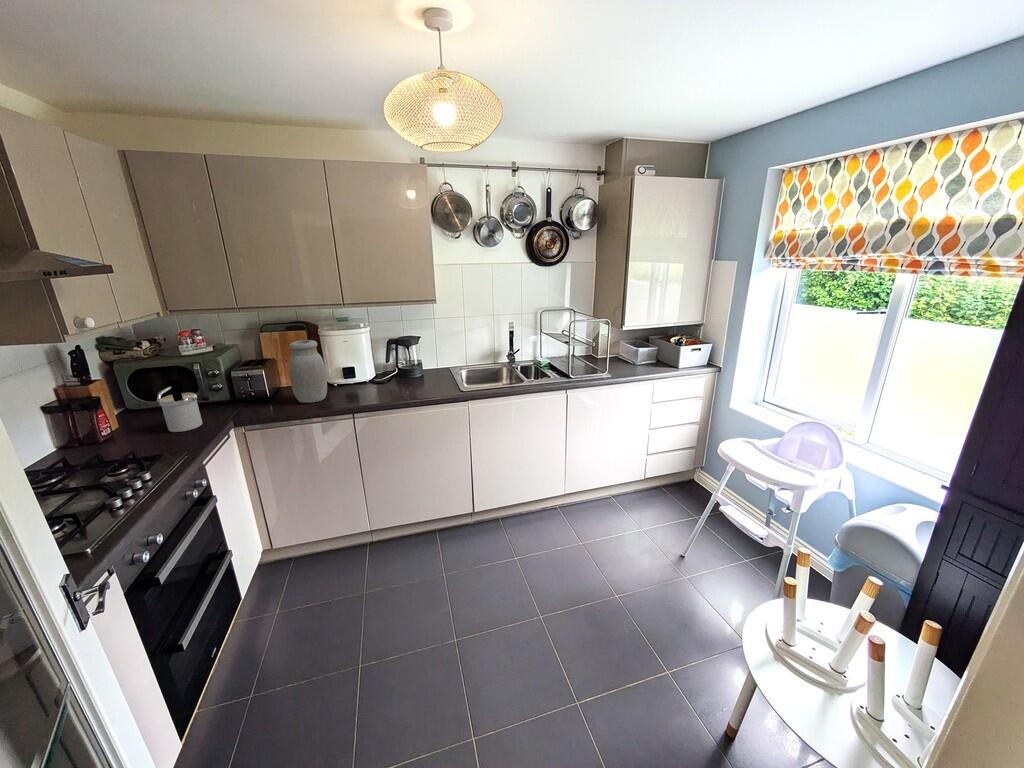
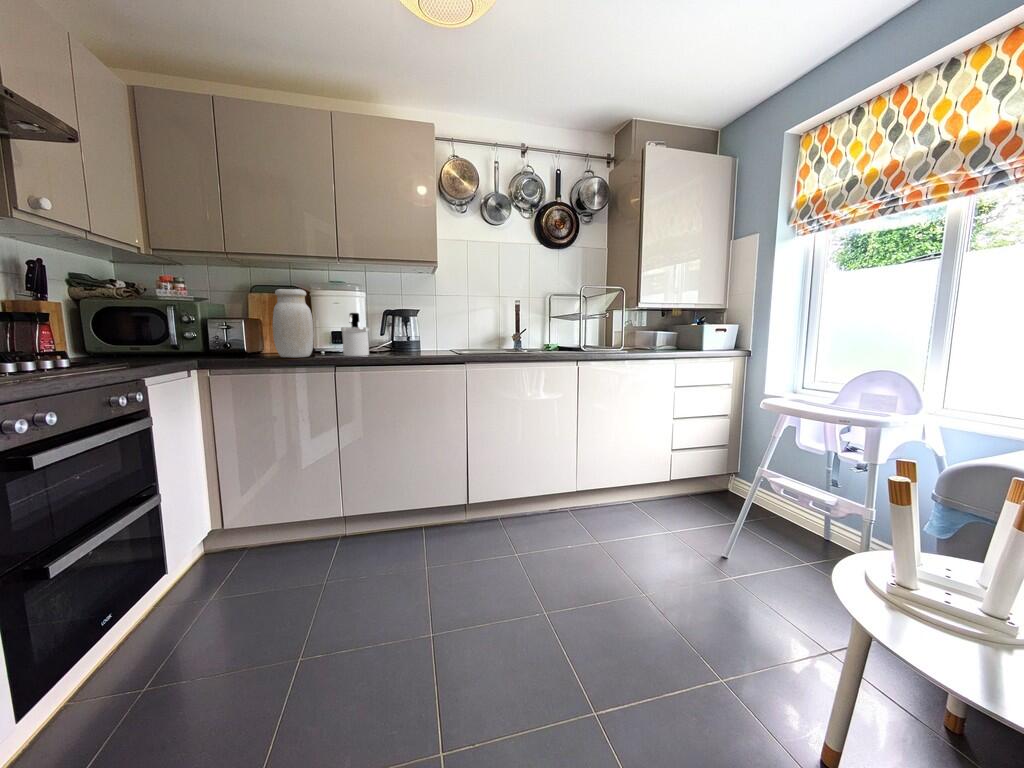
soap dispenser: present [157,380,202,432] -> present [341,313,369,356]

